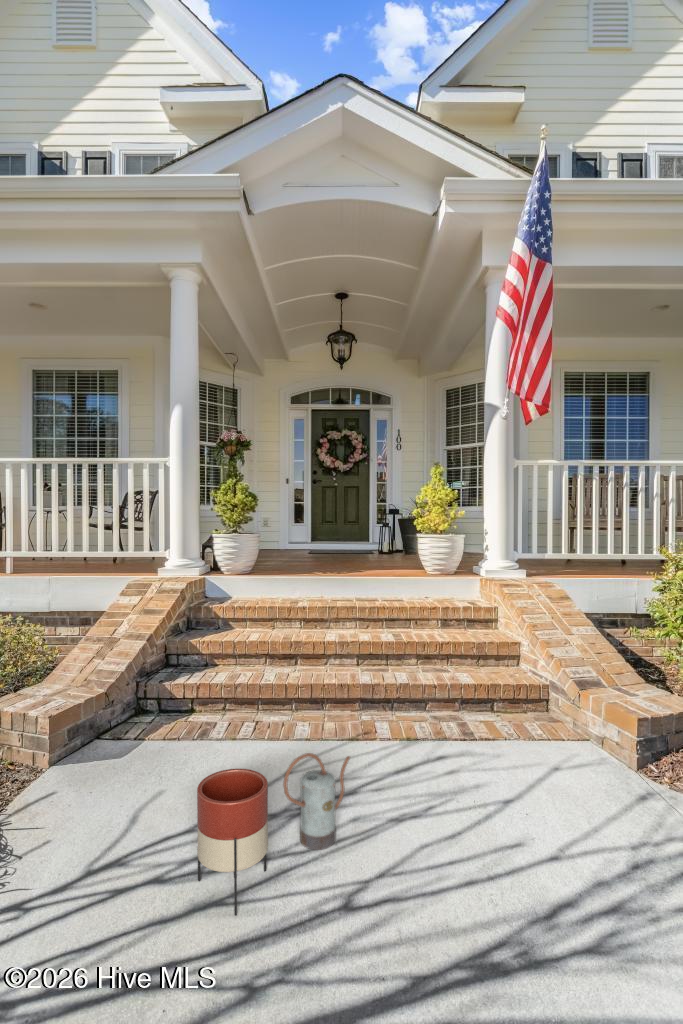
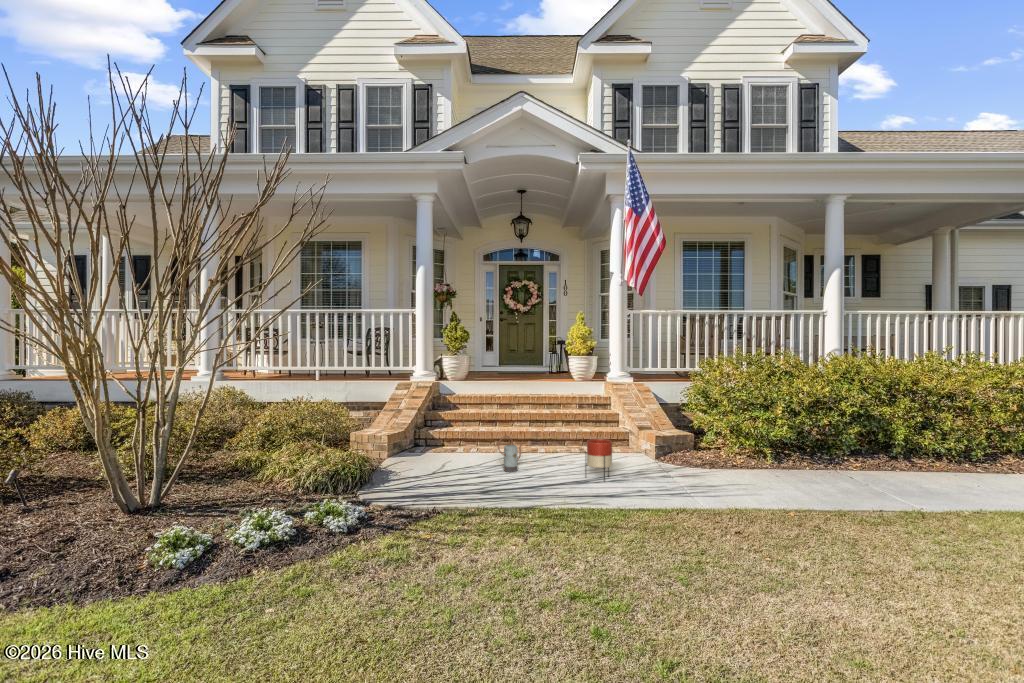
planter: present [197,769,268,916] -> present [585,439,612,481]

